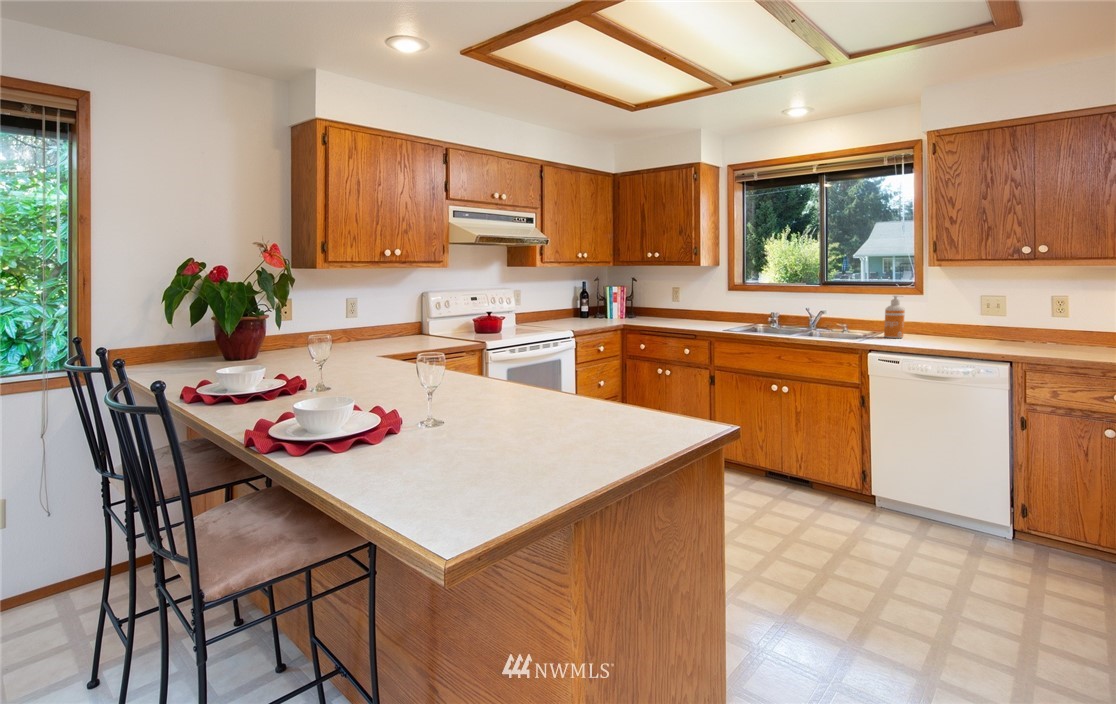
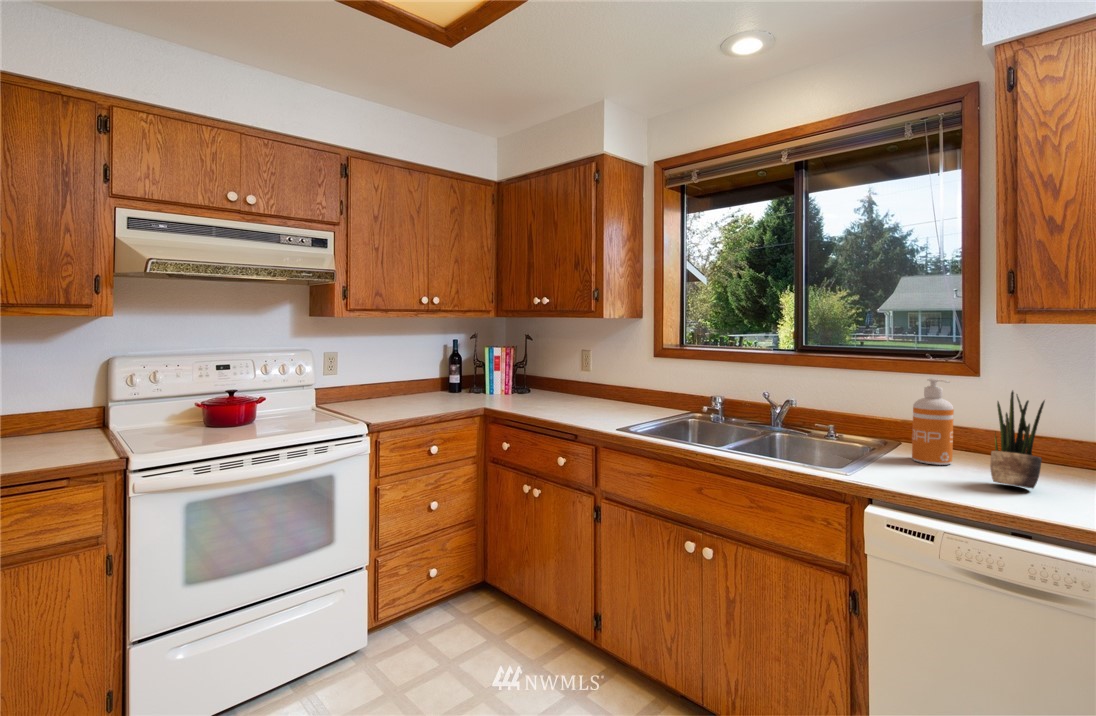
potted plant: none [919,298,943,343] -> present [990,391,1045,488]

